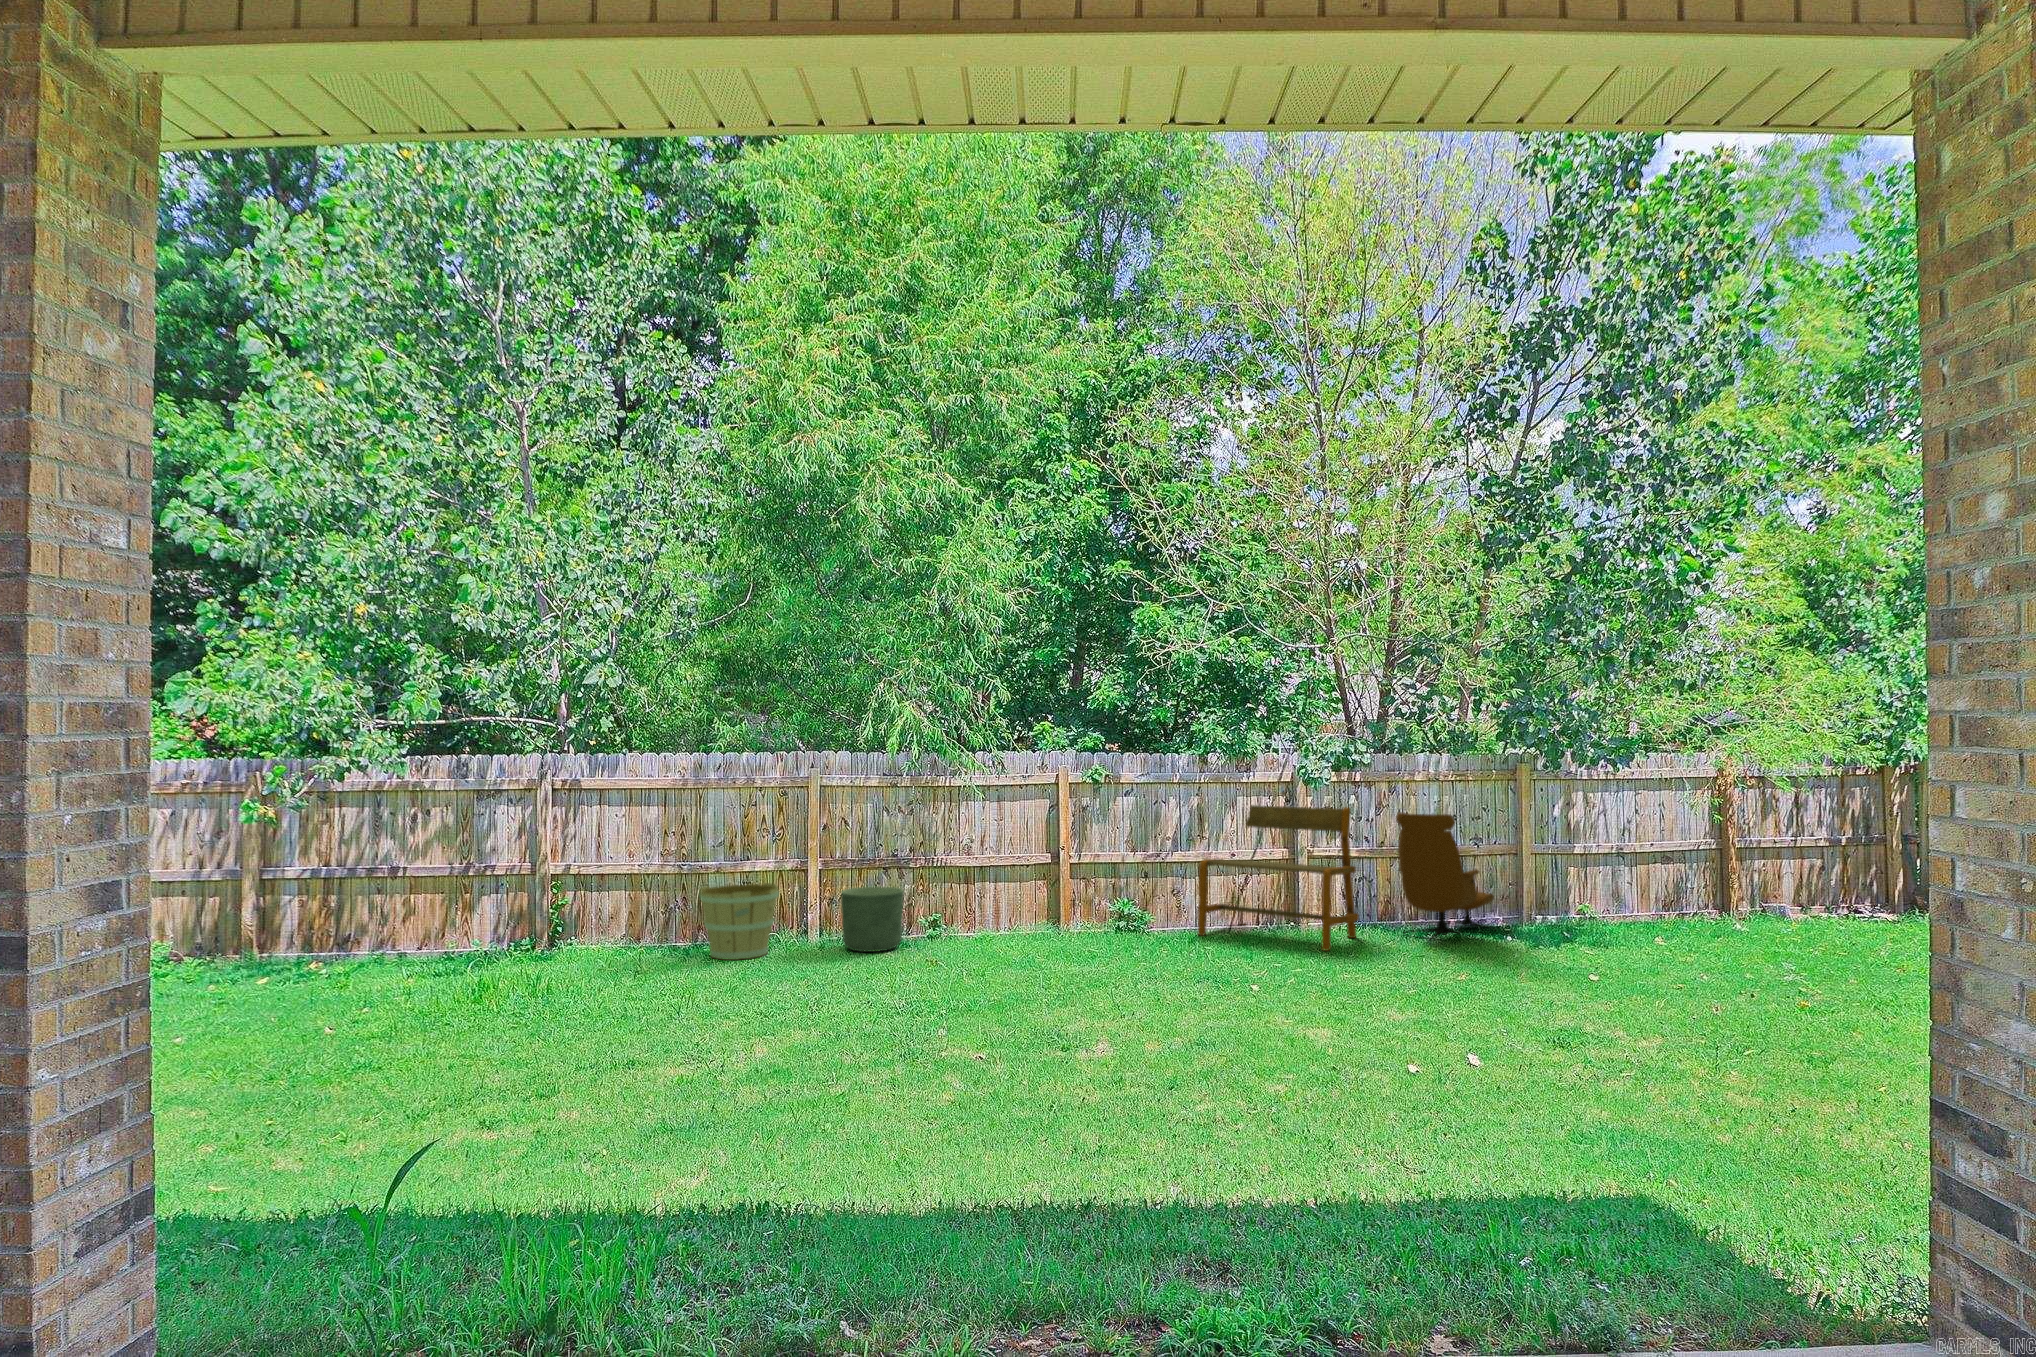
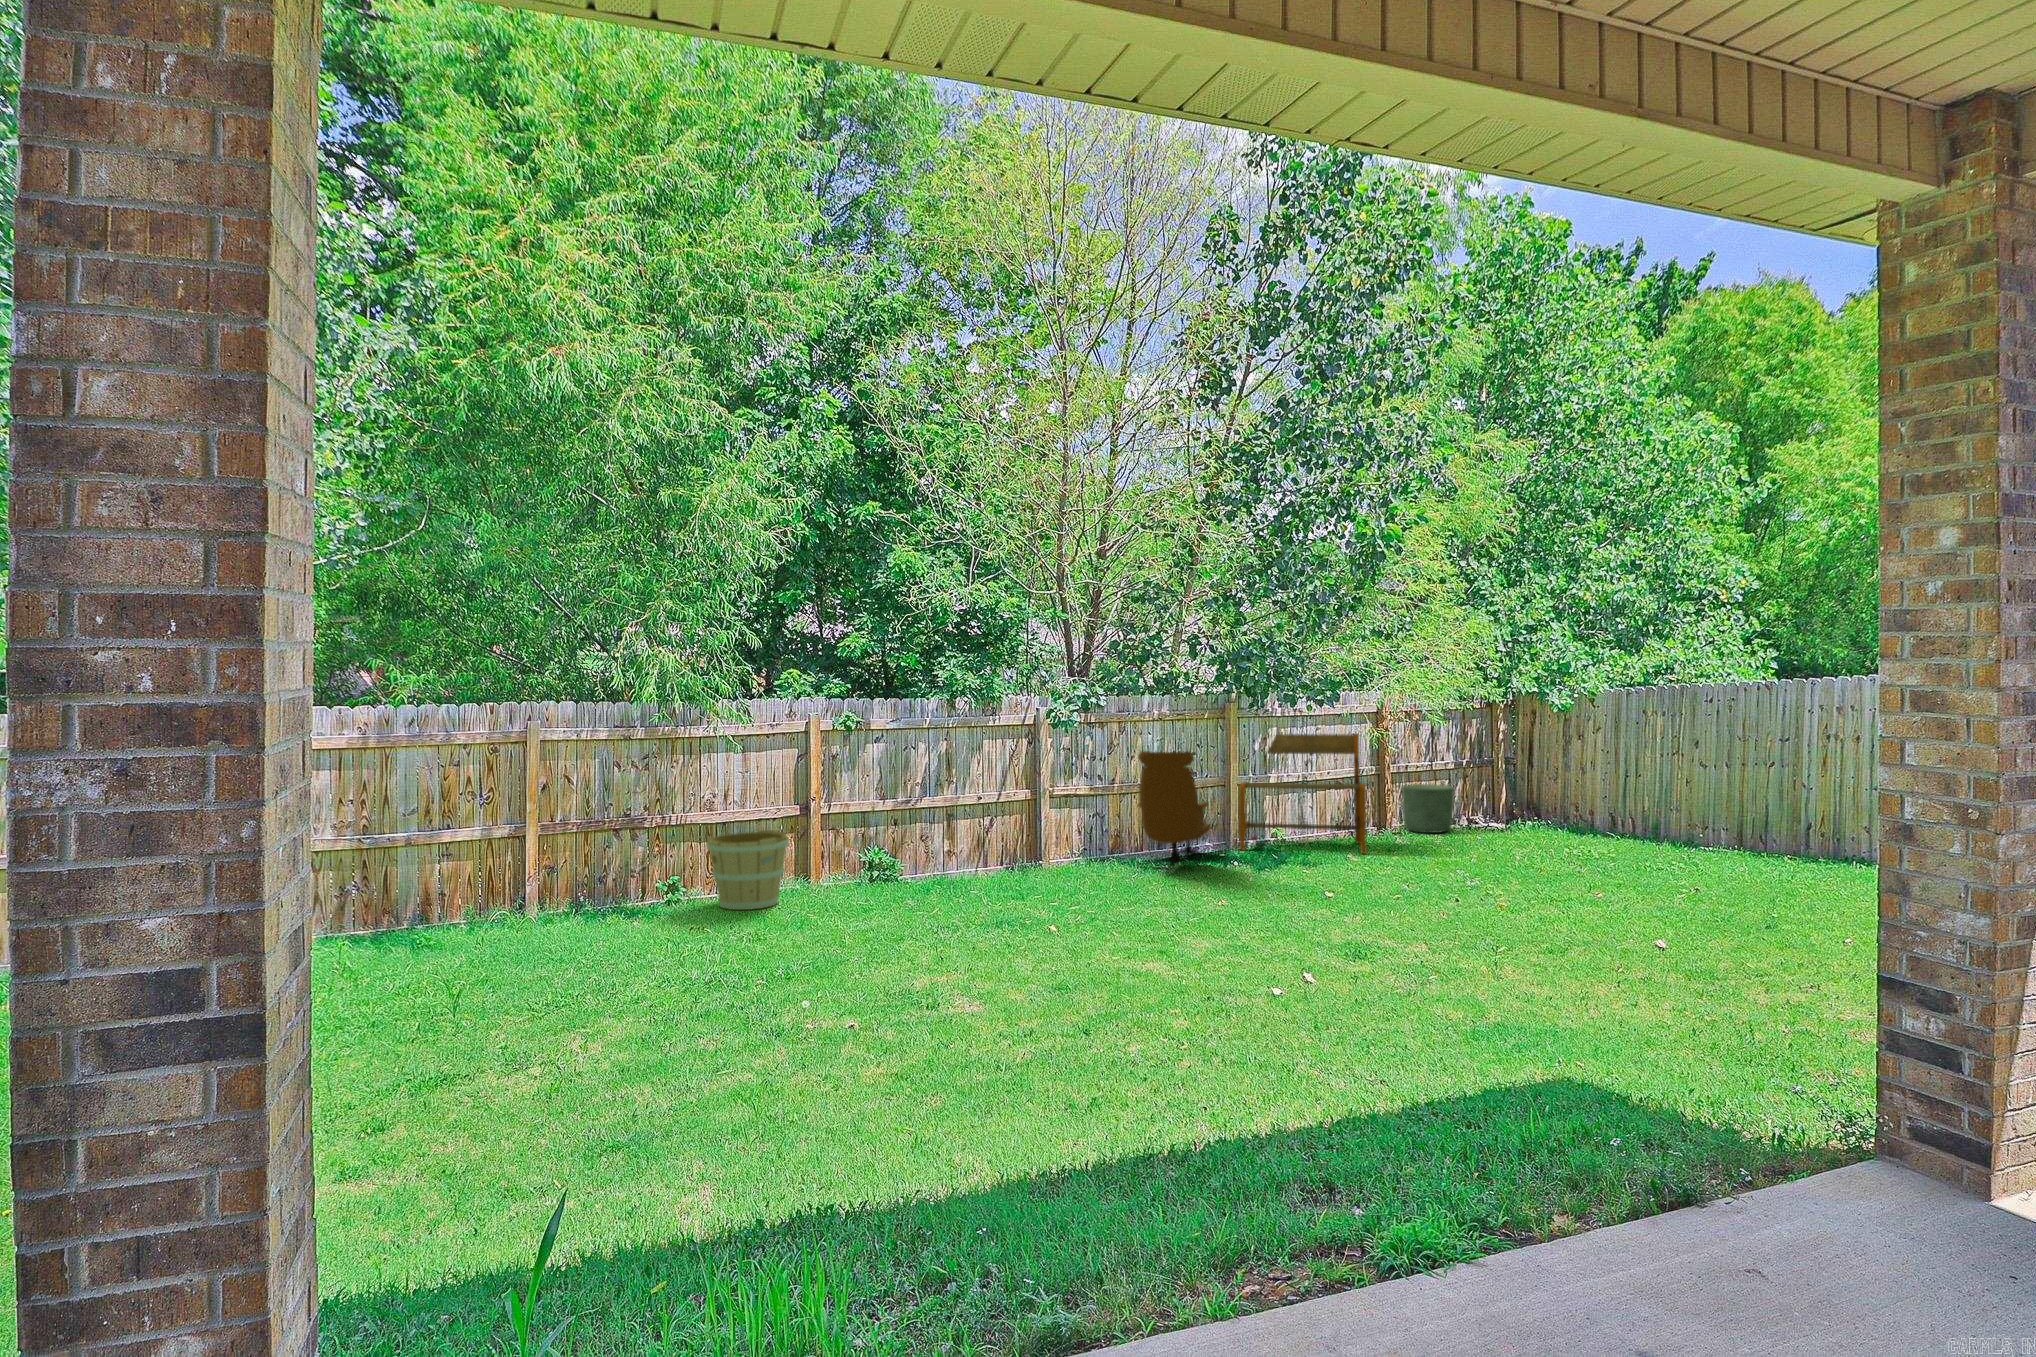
bench: present [1198,805,1359,951] -> present [1239,733,1367,854]
wooden bucket: present [699,883,779,960] -> present [707,830,789,910]
planter: present [841,887,904,952] -> present [1402,784,1453,833]

